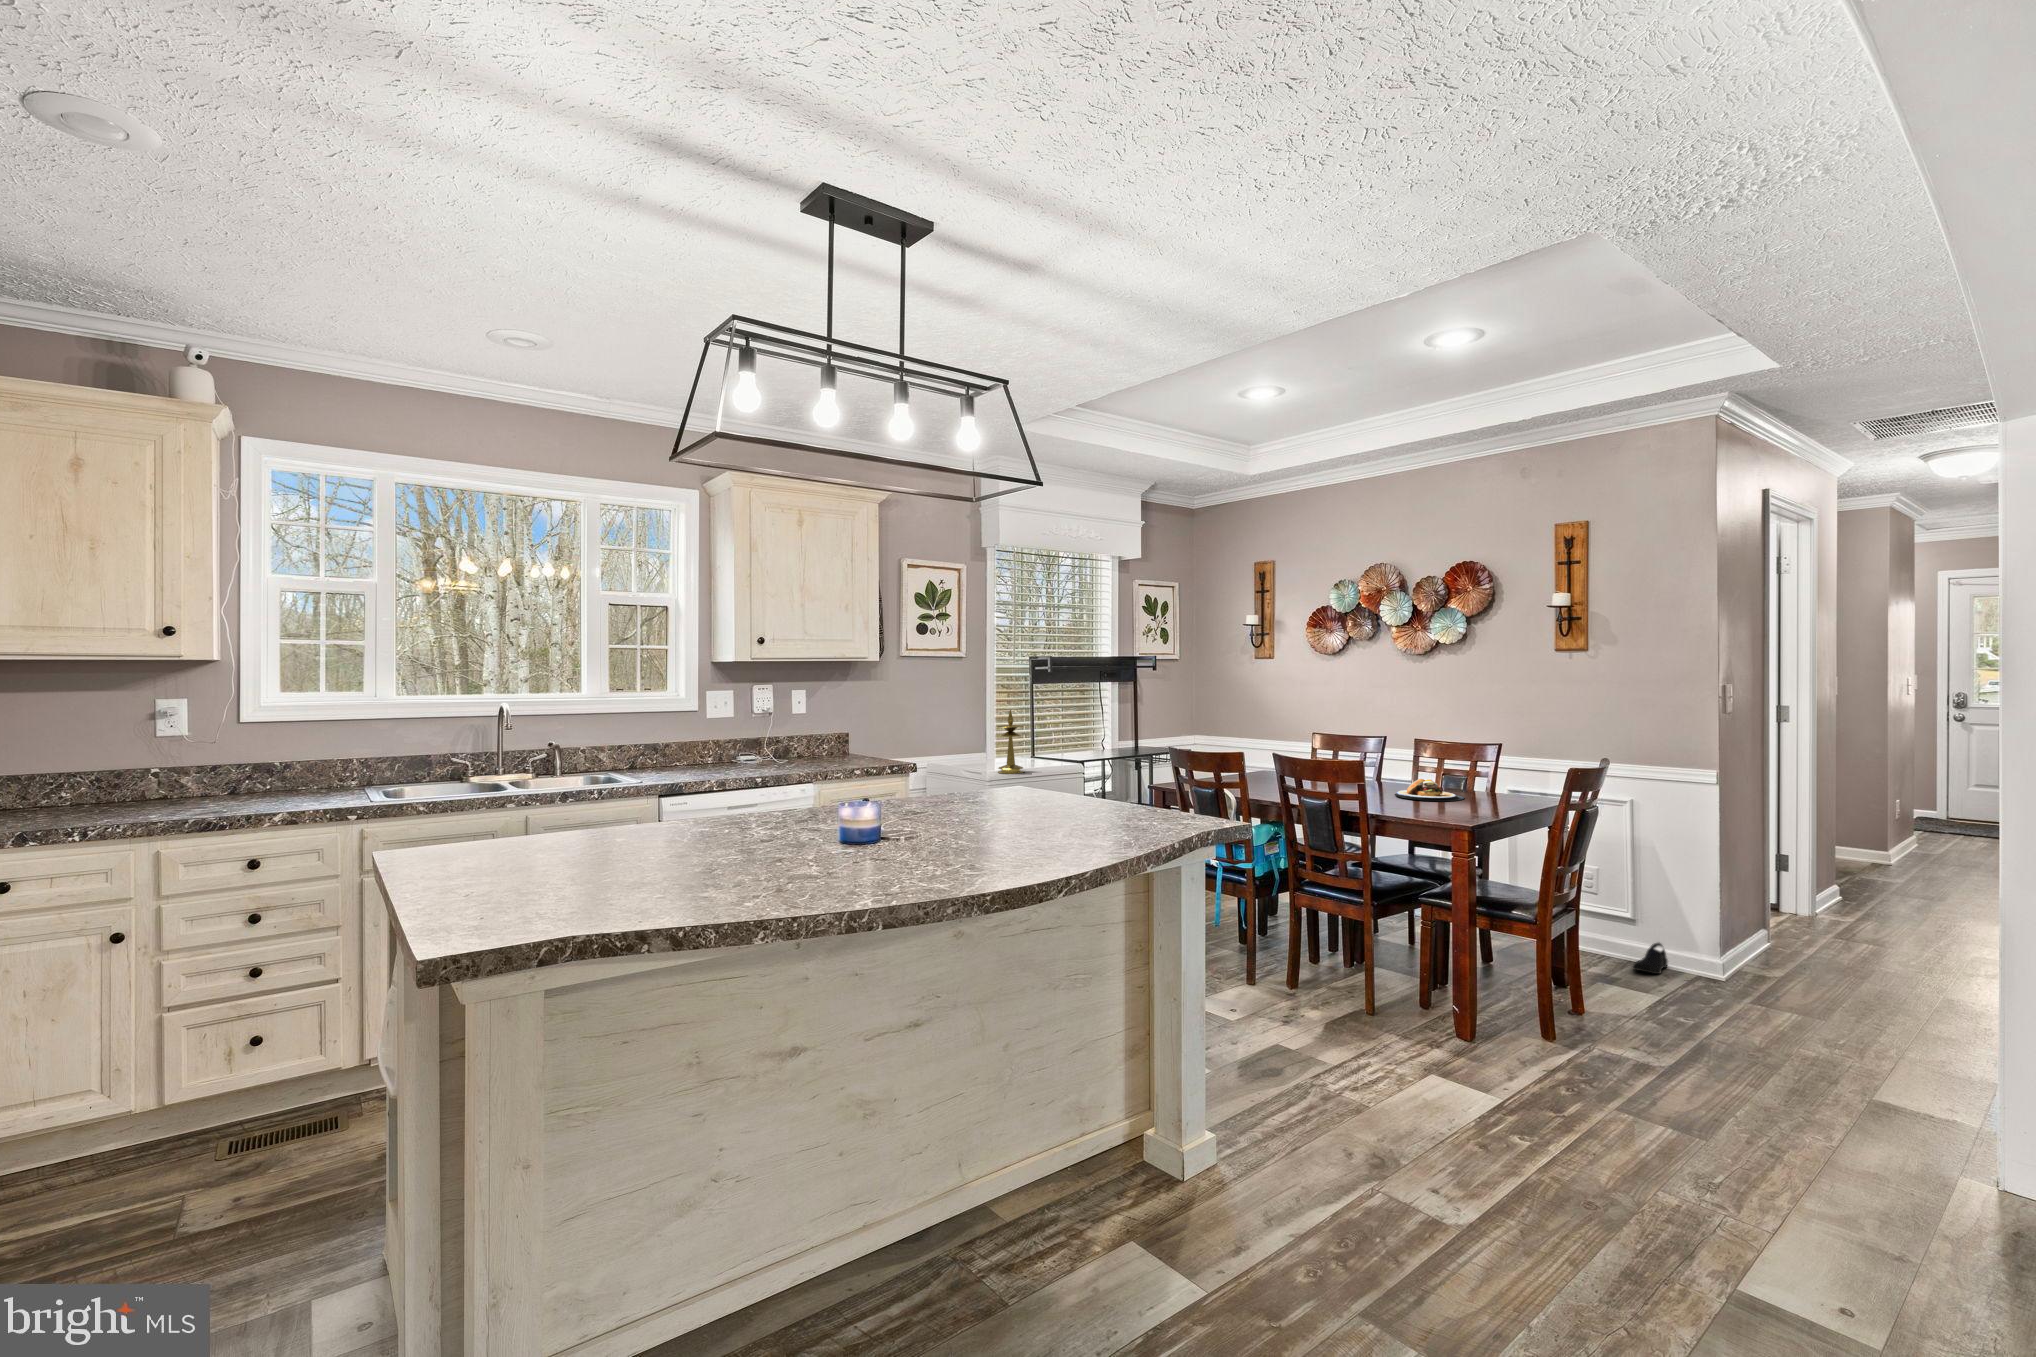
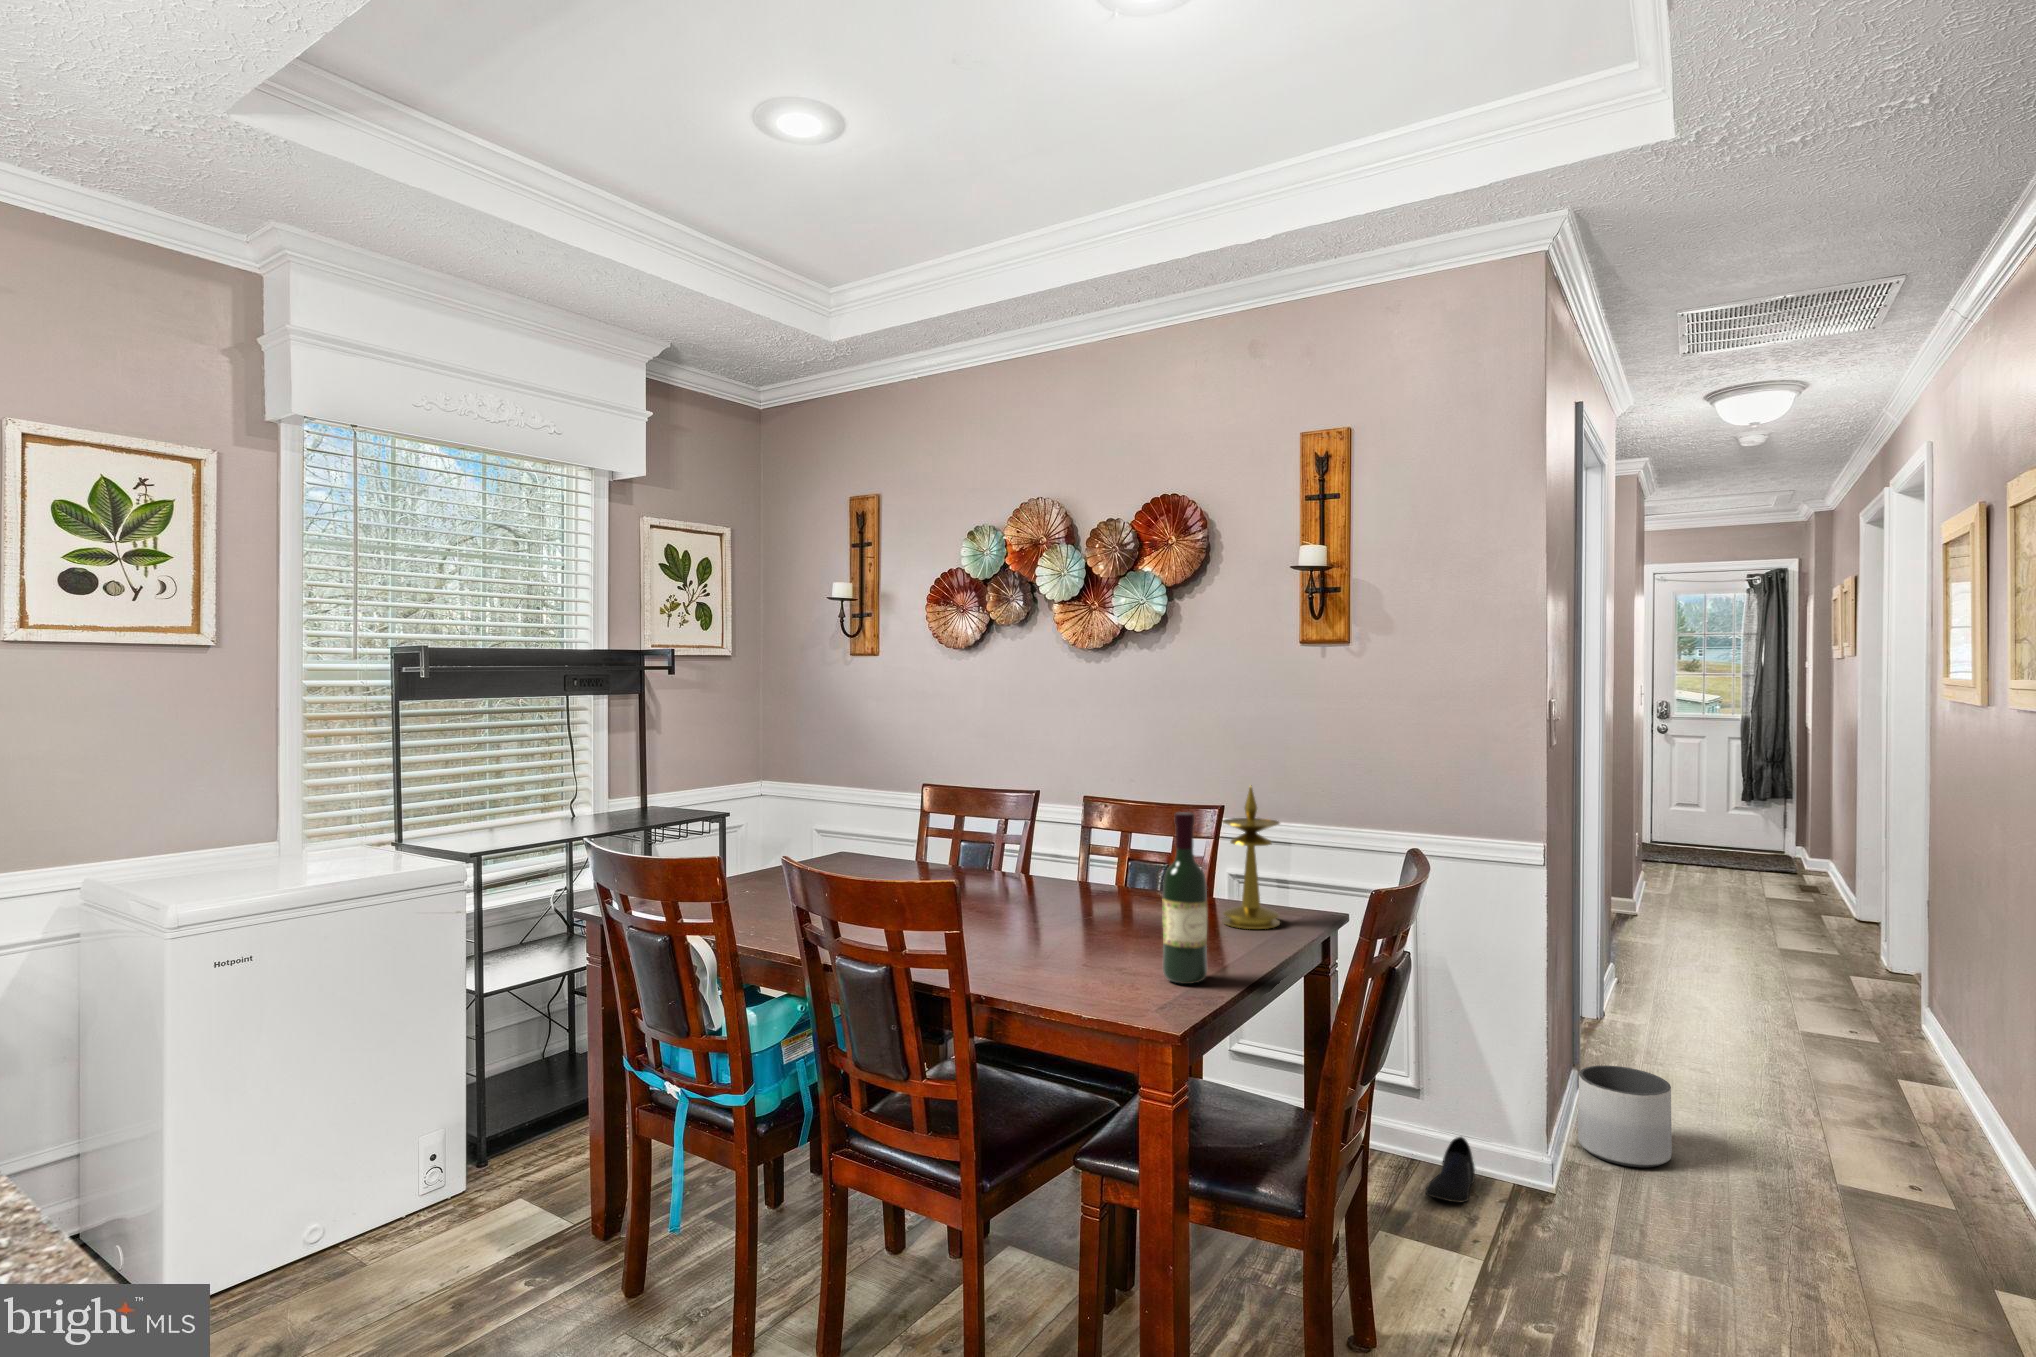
candlestick: present [998,710,1024,773] -> present [1222,785,1280,929]
wine bottle: none [1469,736,1493,817] -> present [1163,812,1207,984]
plate: present [1395,779,1464,801] -> none [1034,885,1157,932]
planter: none [1746,914,1811,971] -> present [1578,1066,1672,1167]

